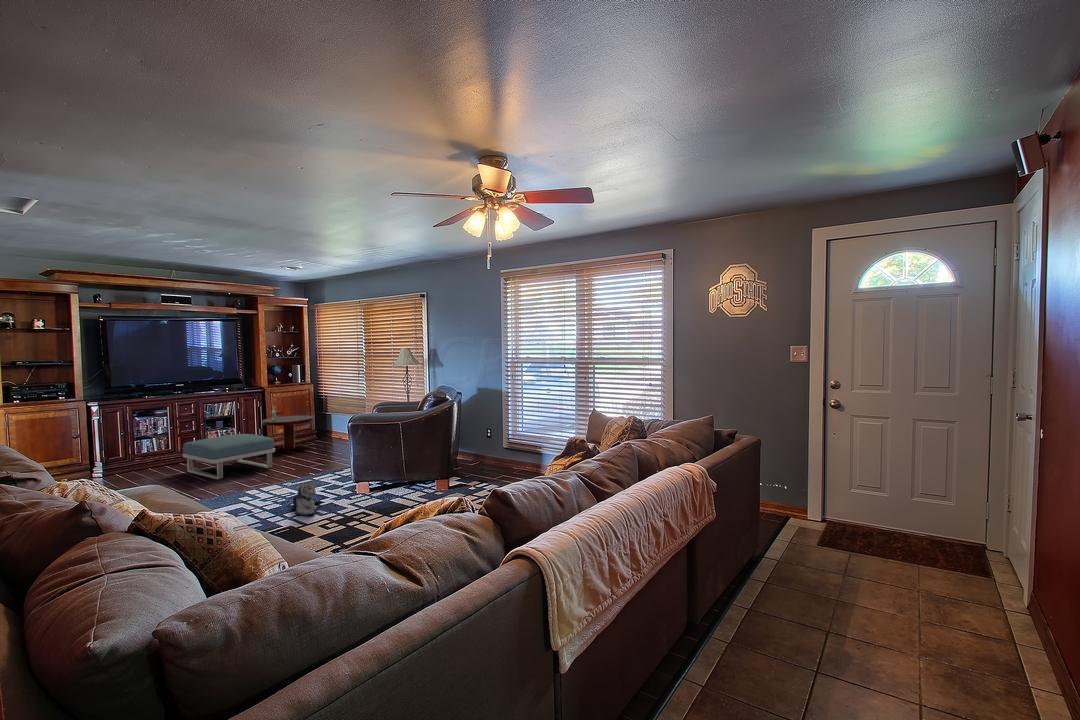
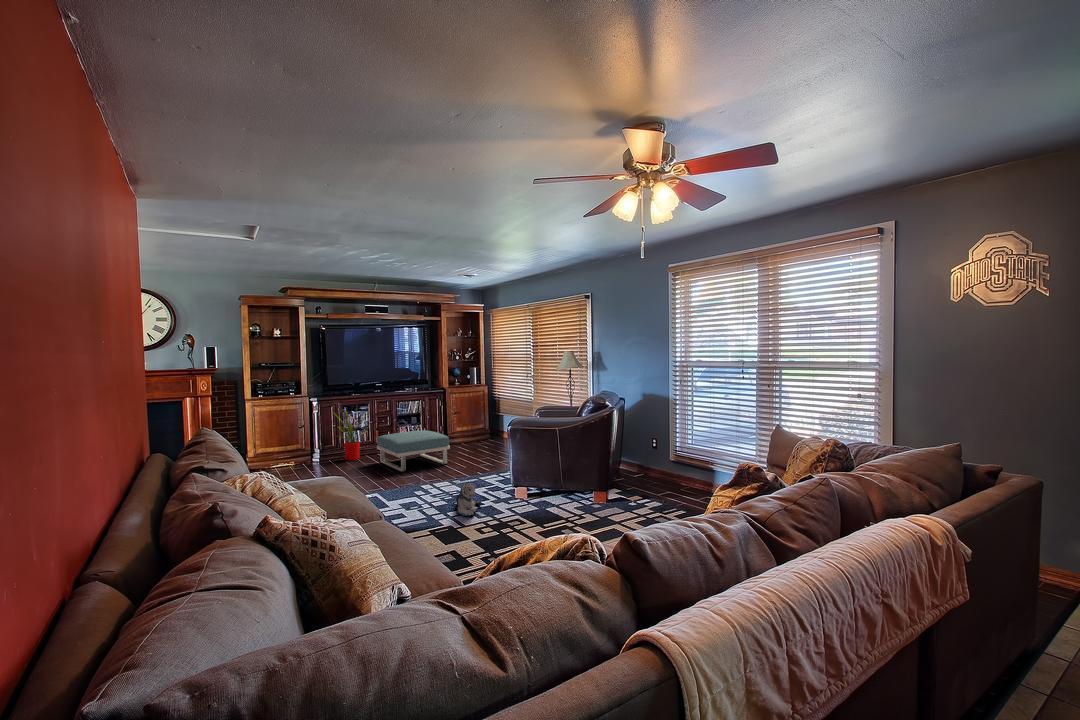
coffee table: present [262,406,314,450] -> none [443,405,486,447]
house plant: none [117,409,176,473] -> present [339,408,363,460]

